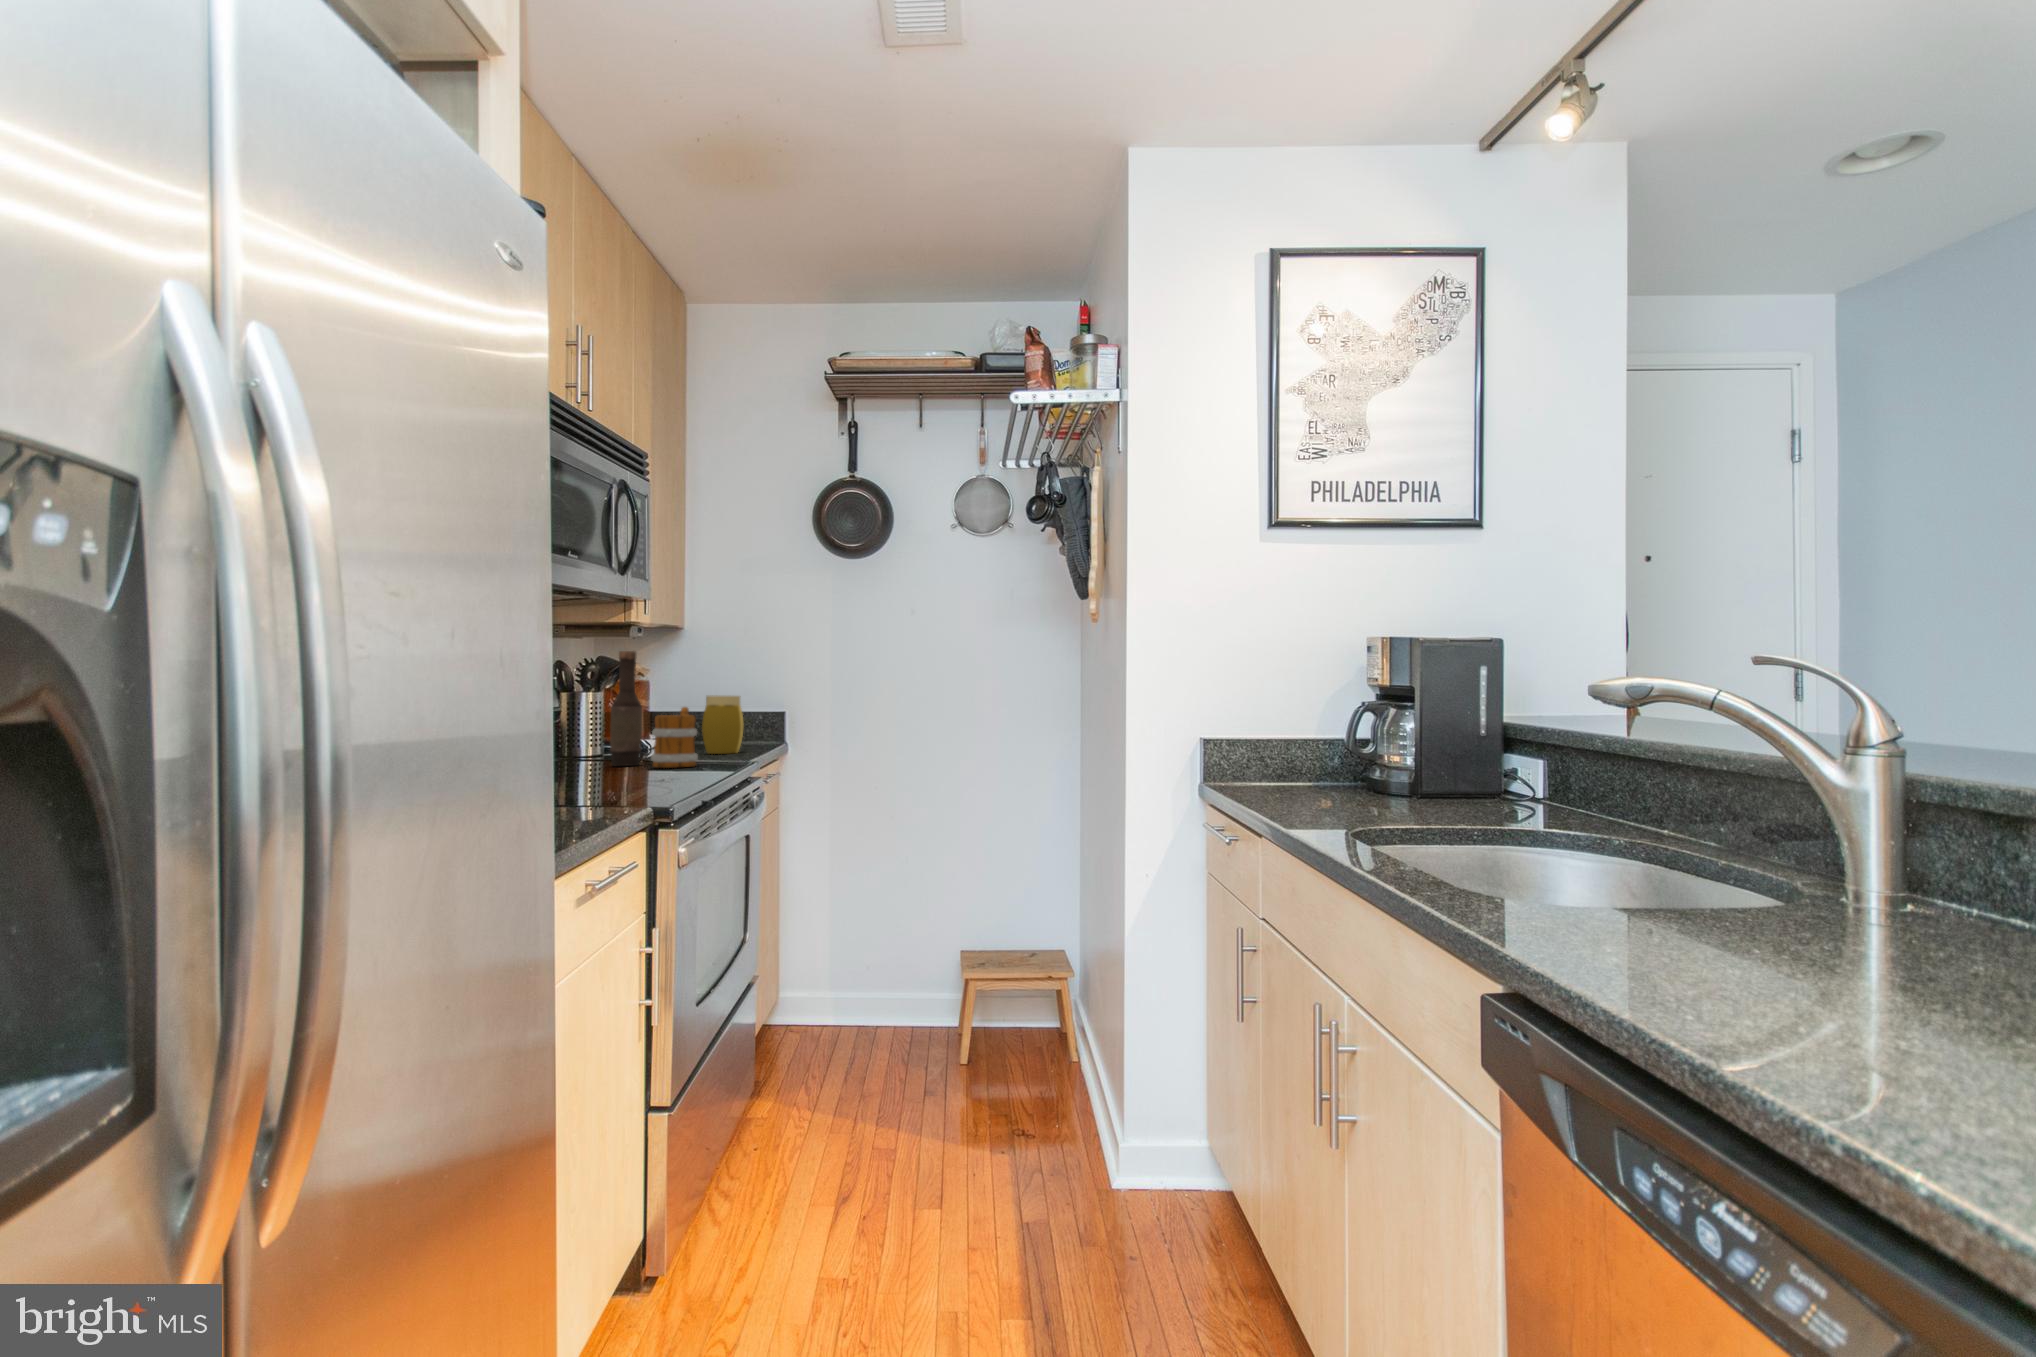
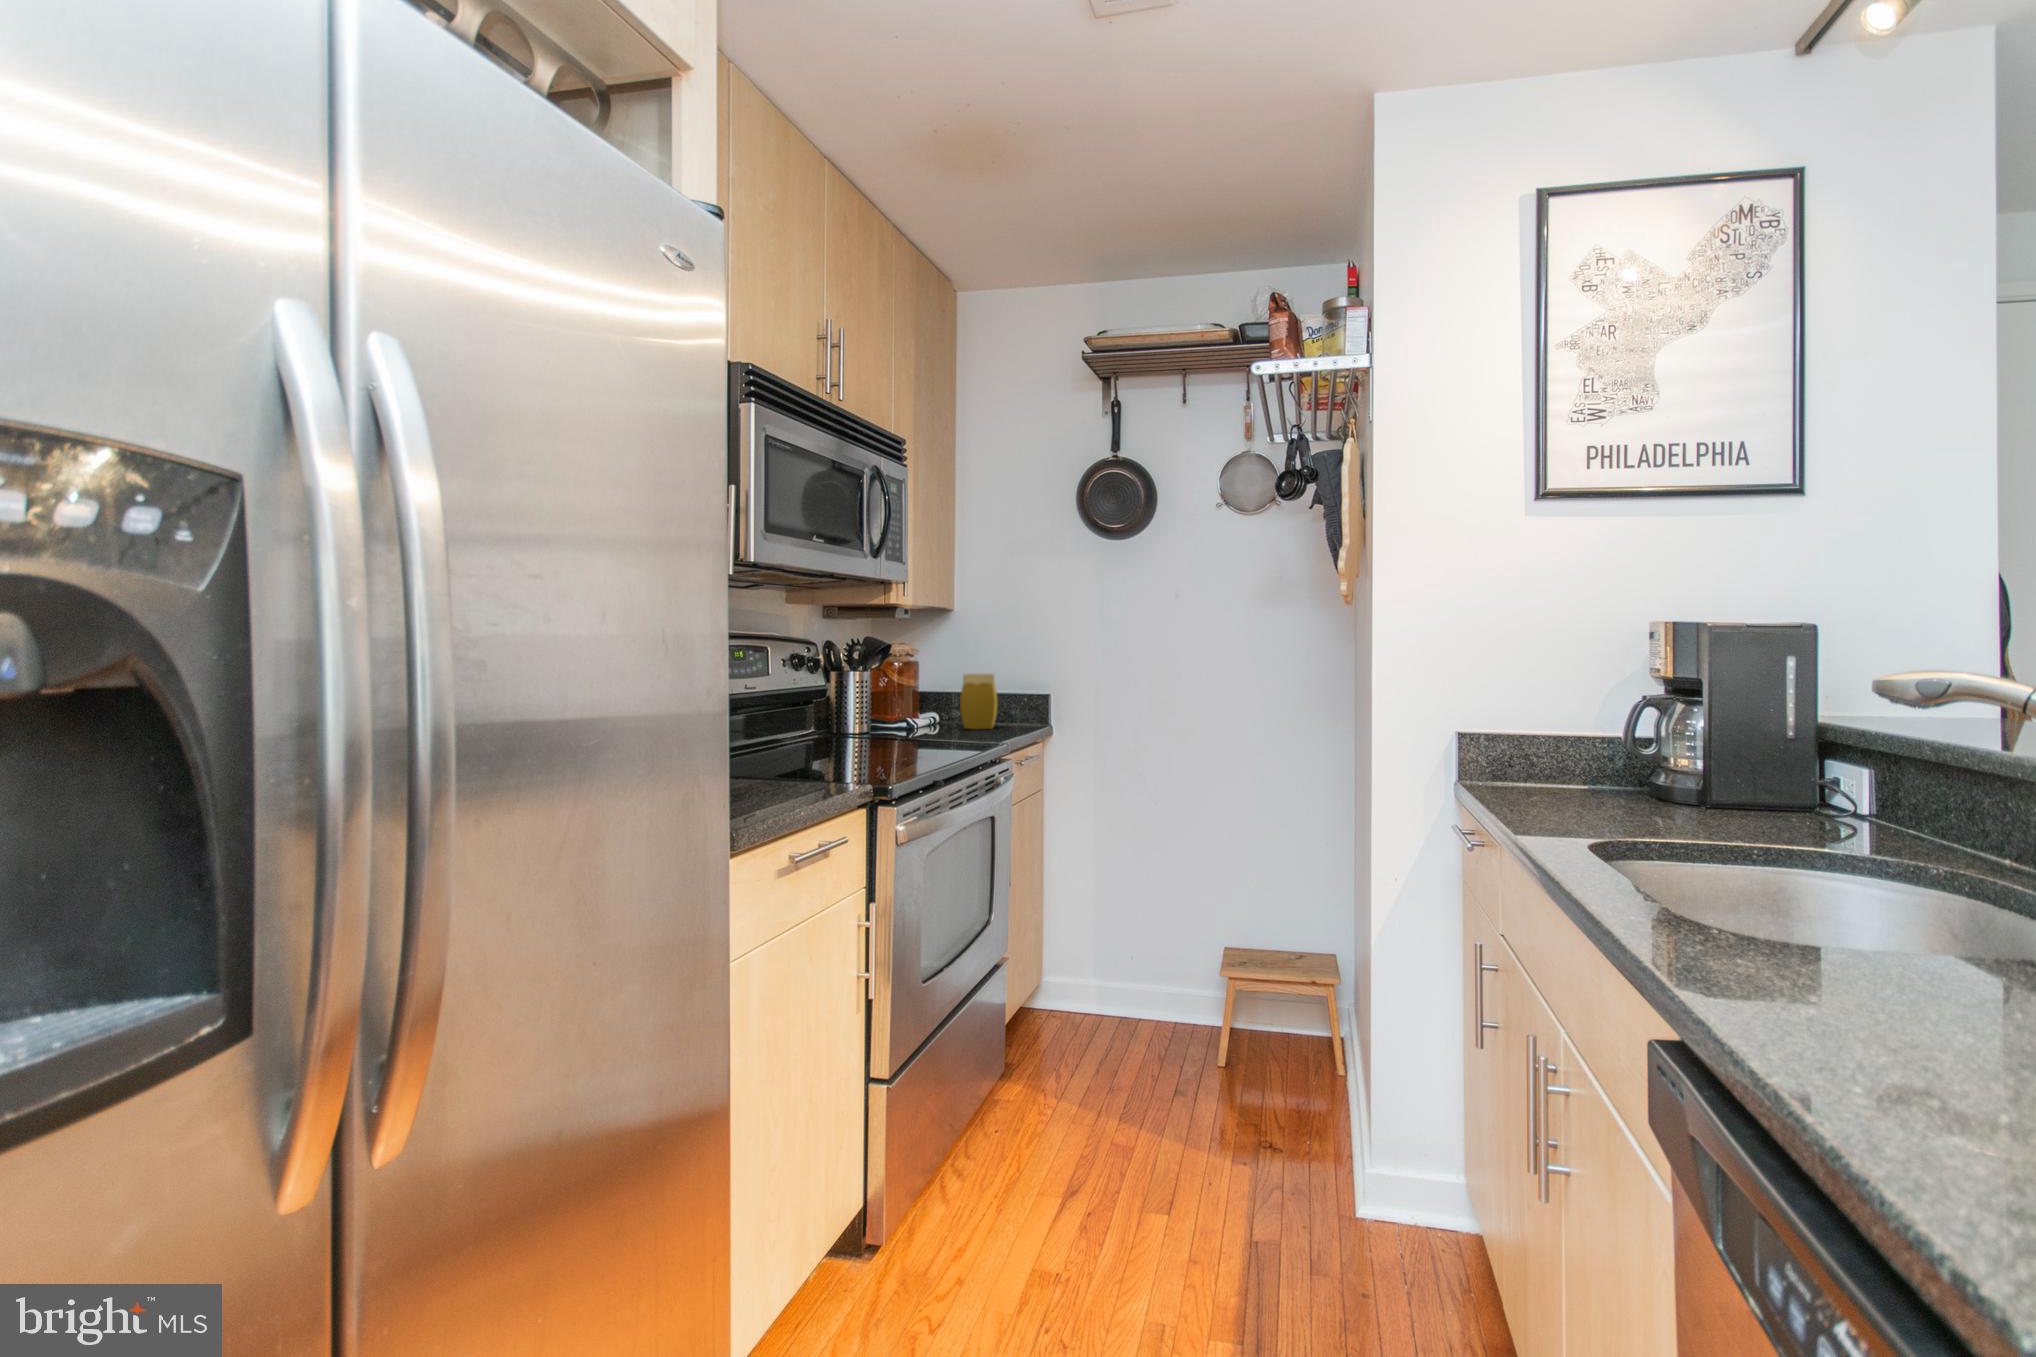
bottle: present [610,651,642,766] -> none [880,638,906,743]
mug: present [651,707,698,768] -> none [914,690,955,747]

